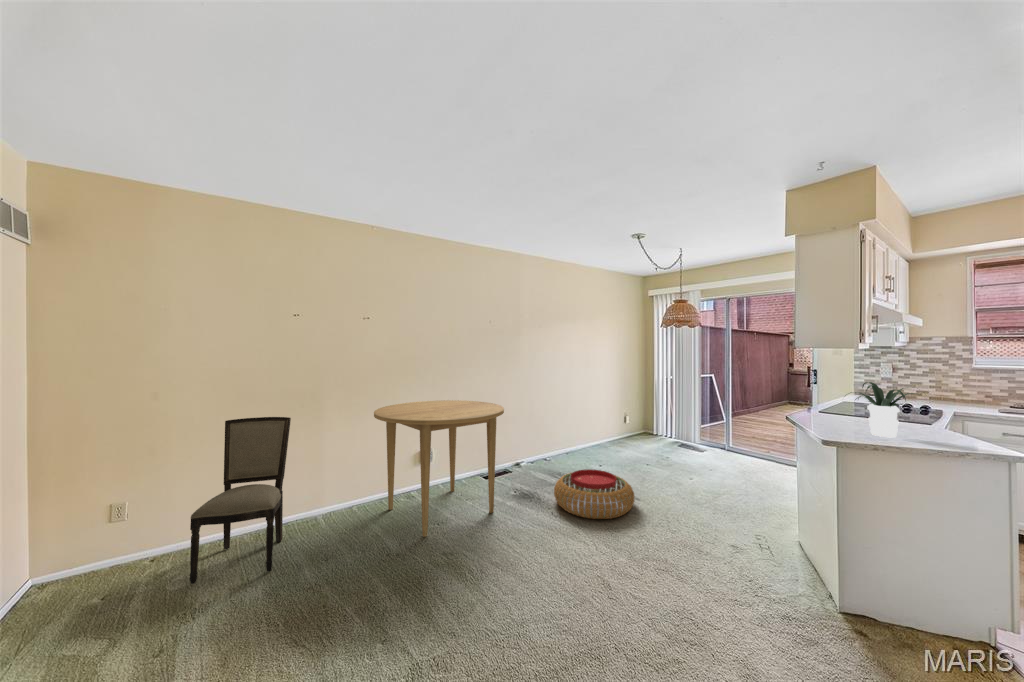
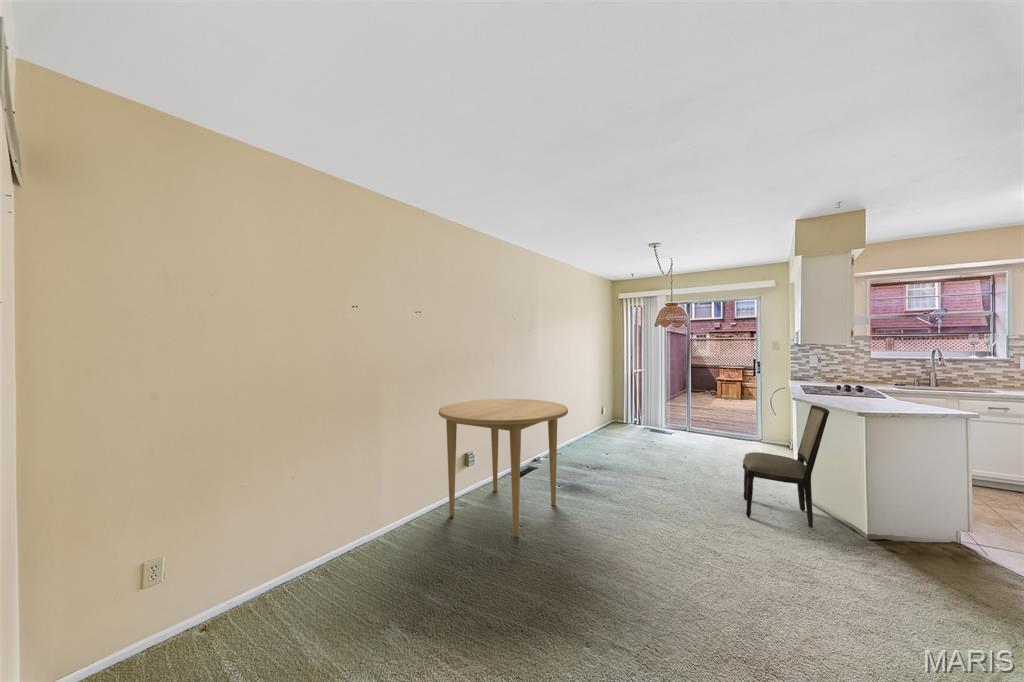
potted plant: present [845,382,913,437] -> none [859,369,918,409]
dining chair: present [190,417,291,584] -> present [743,405,830,528]
pouf: present [554,469,634,519] -> none [596,455,671,499]

